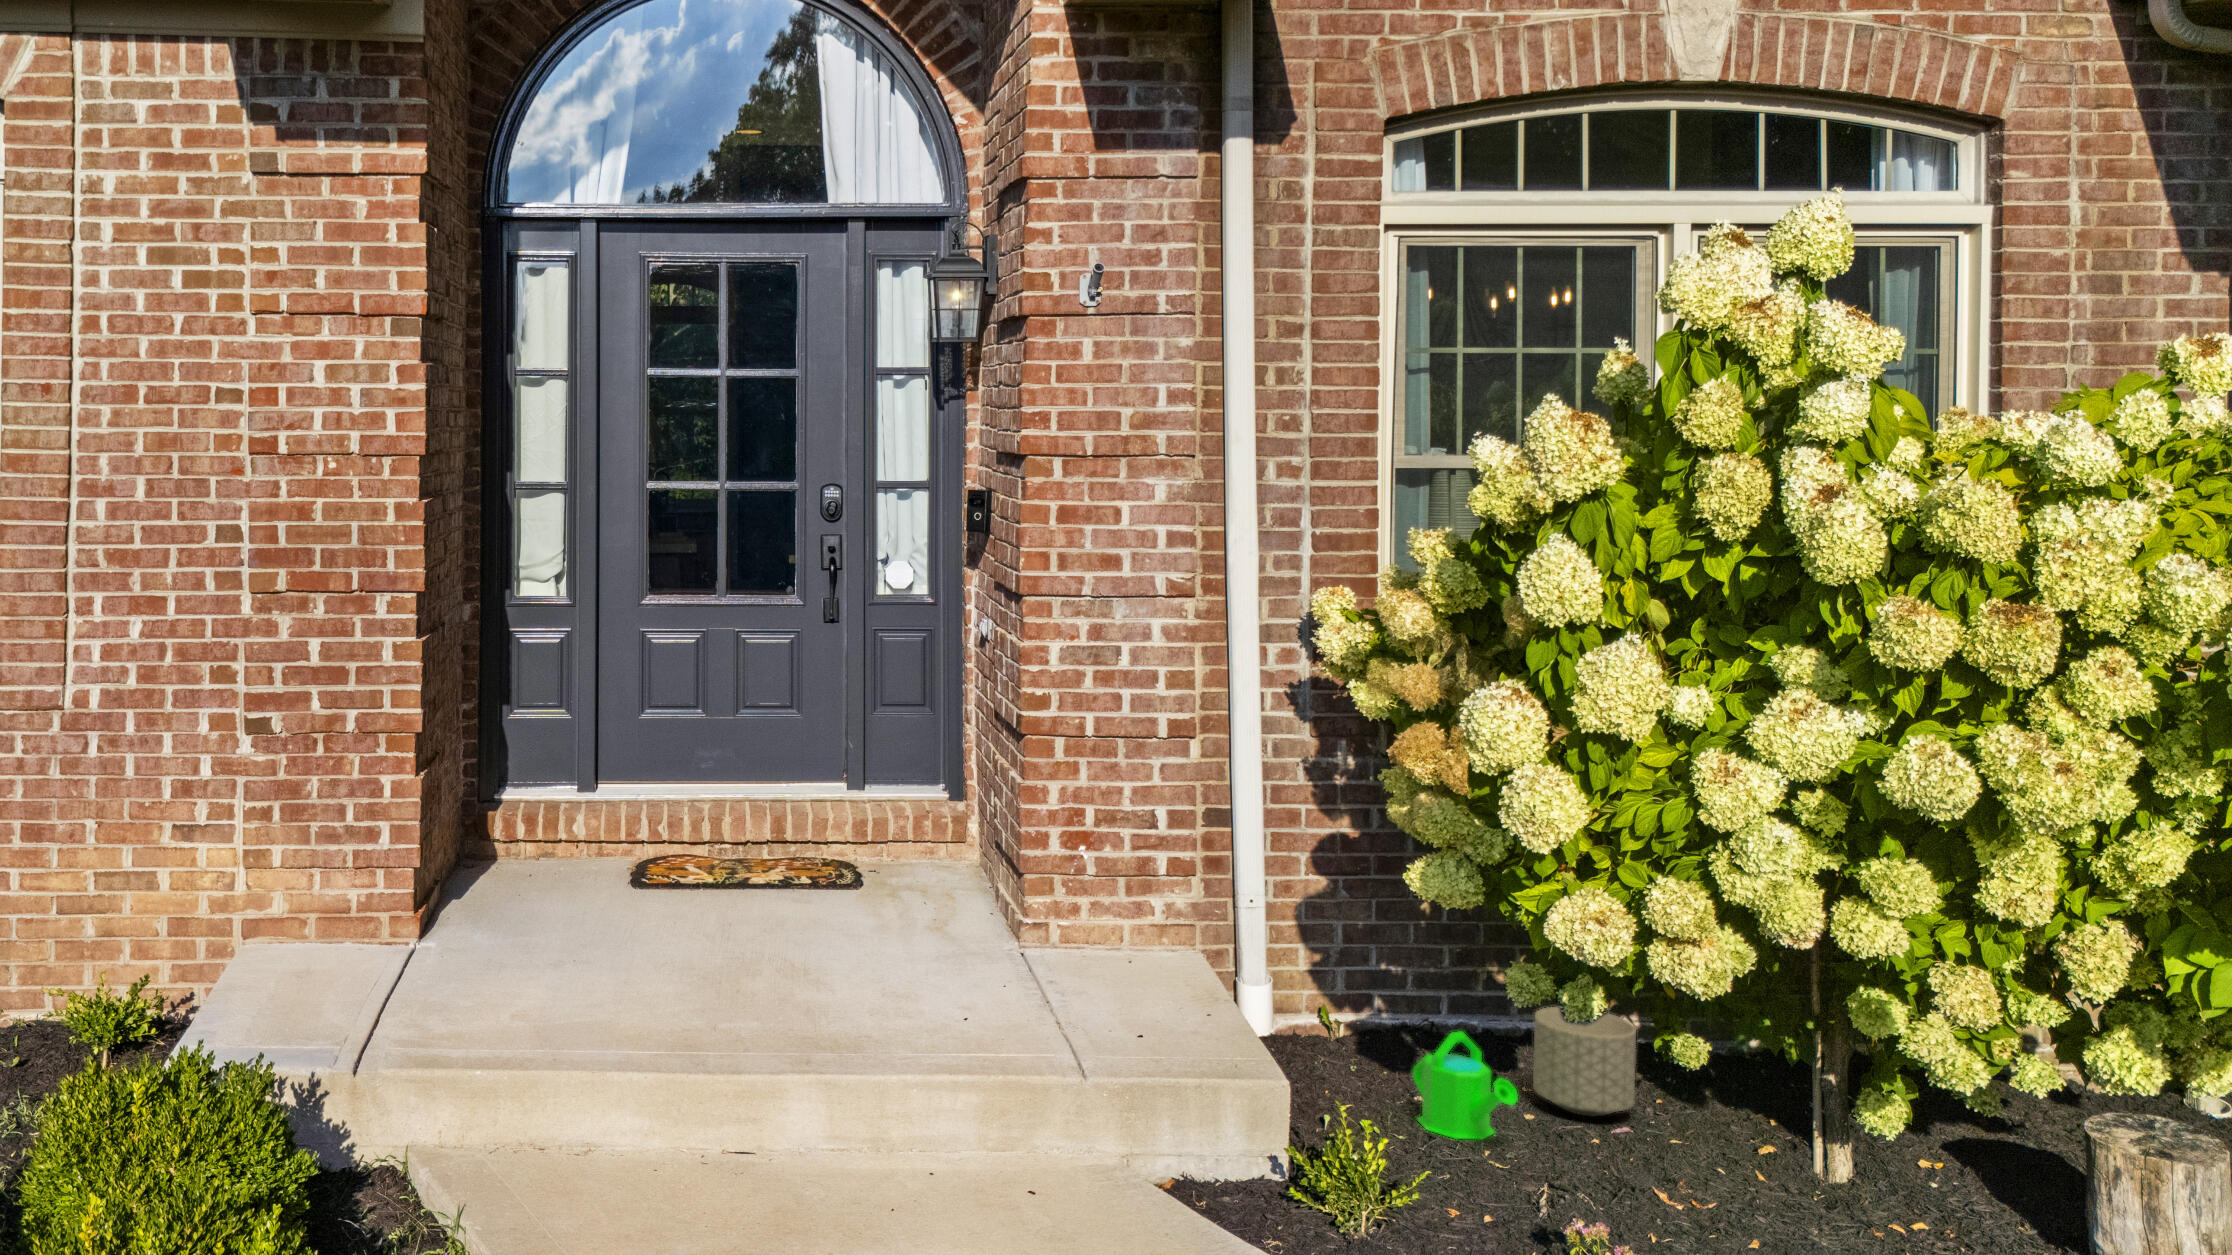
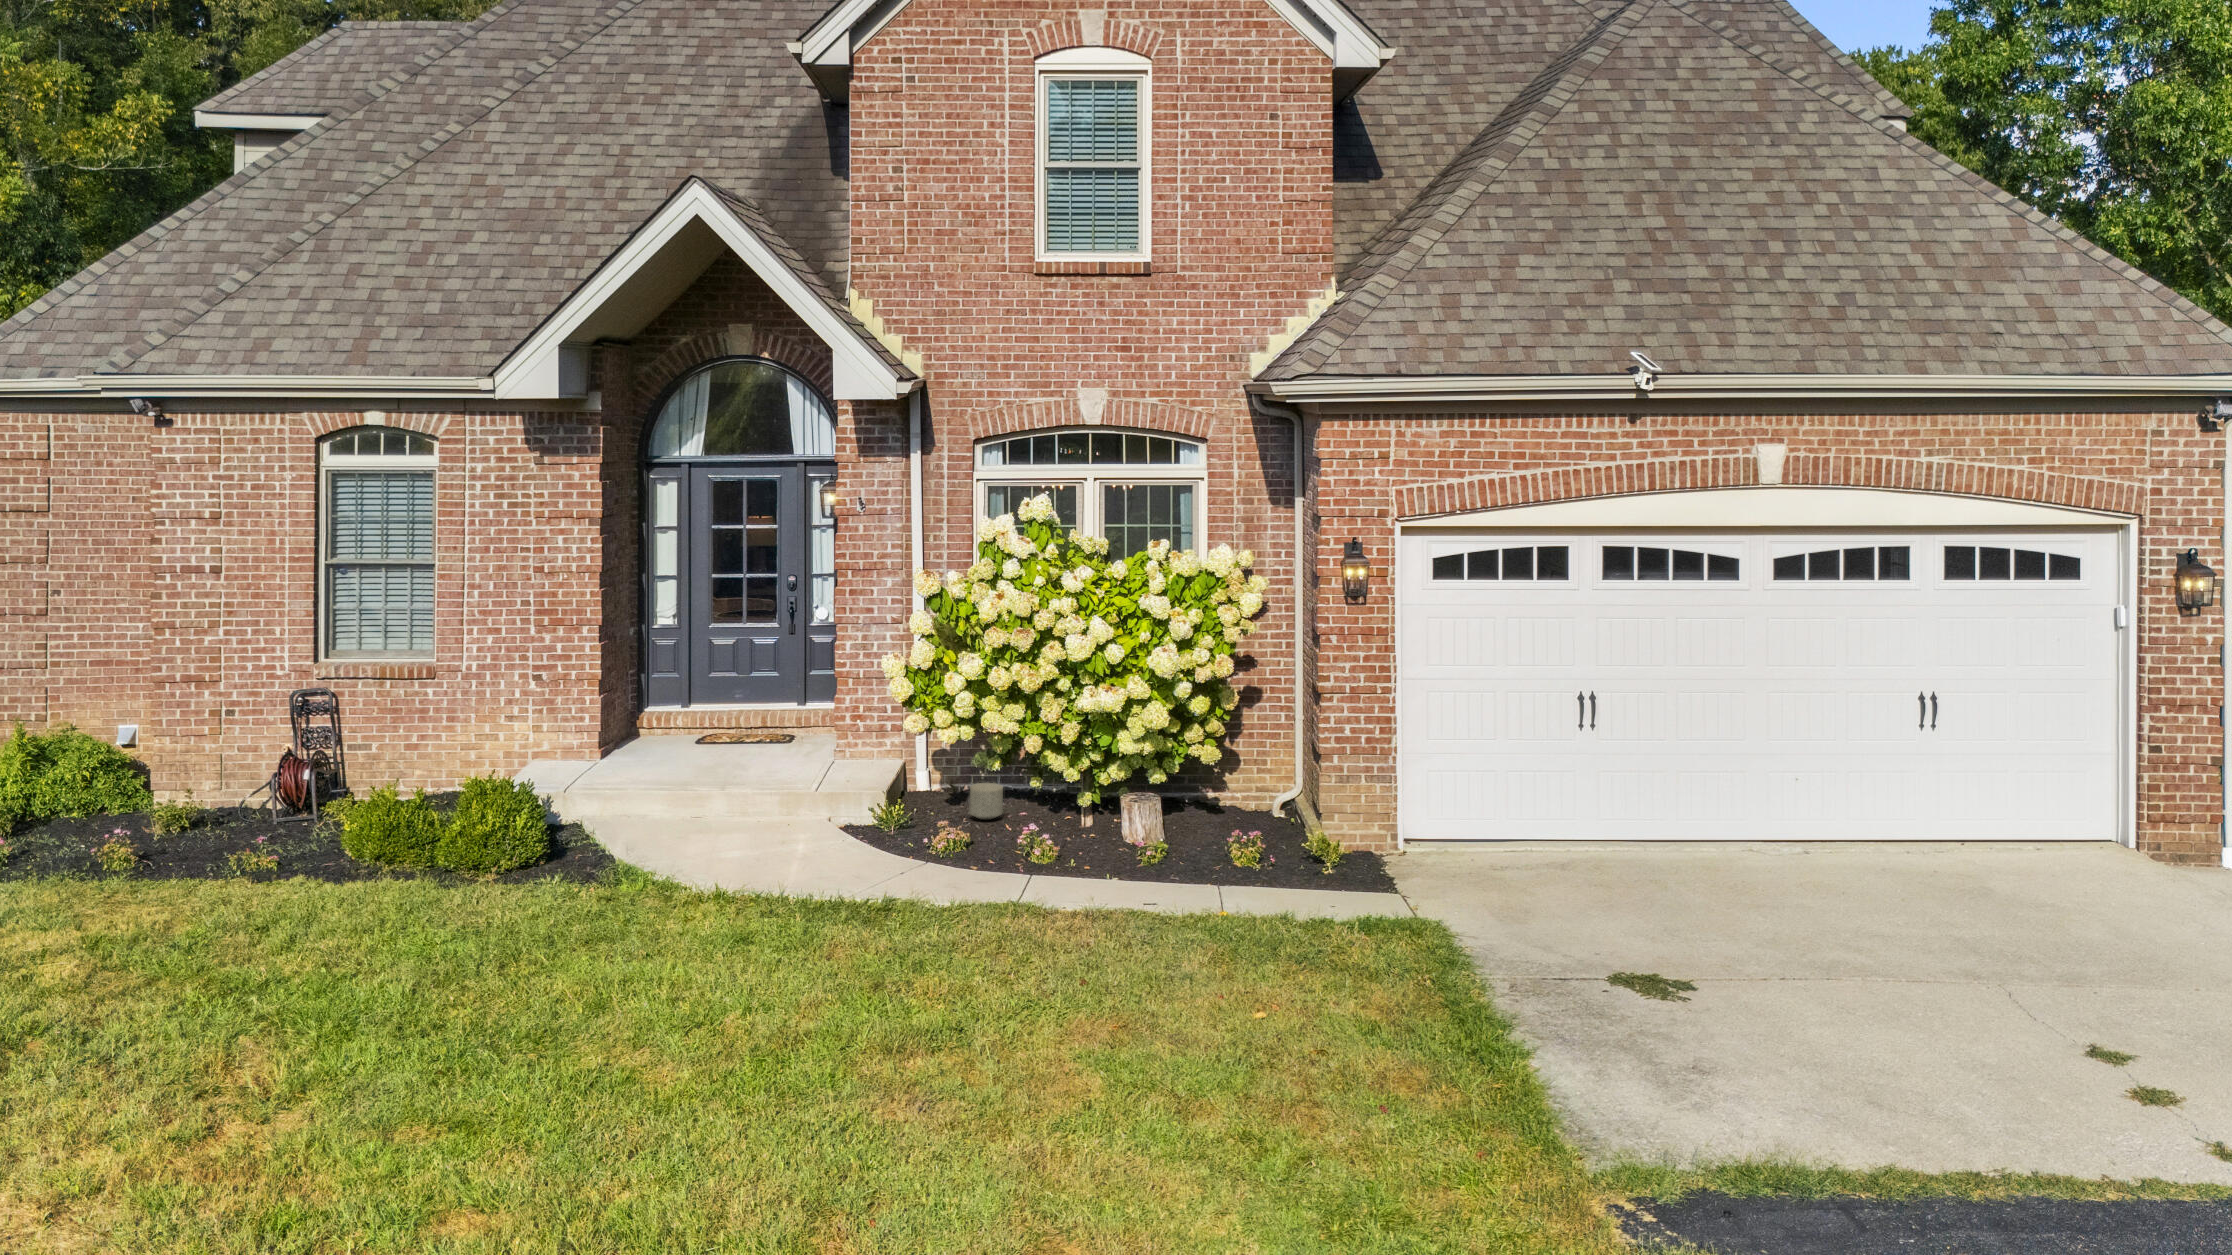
watering can: present [1412,1032,1518,1140] -> none [917,789,943,825]

